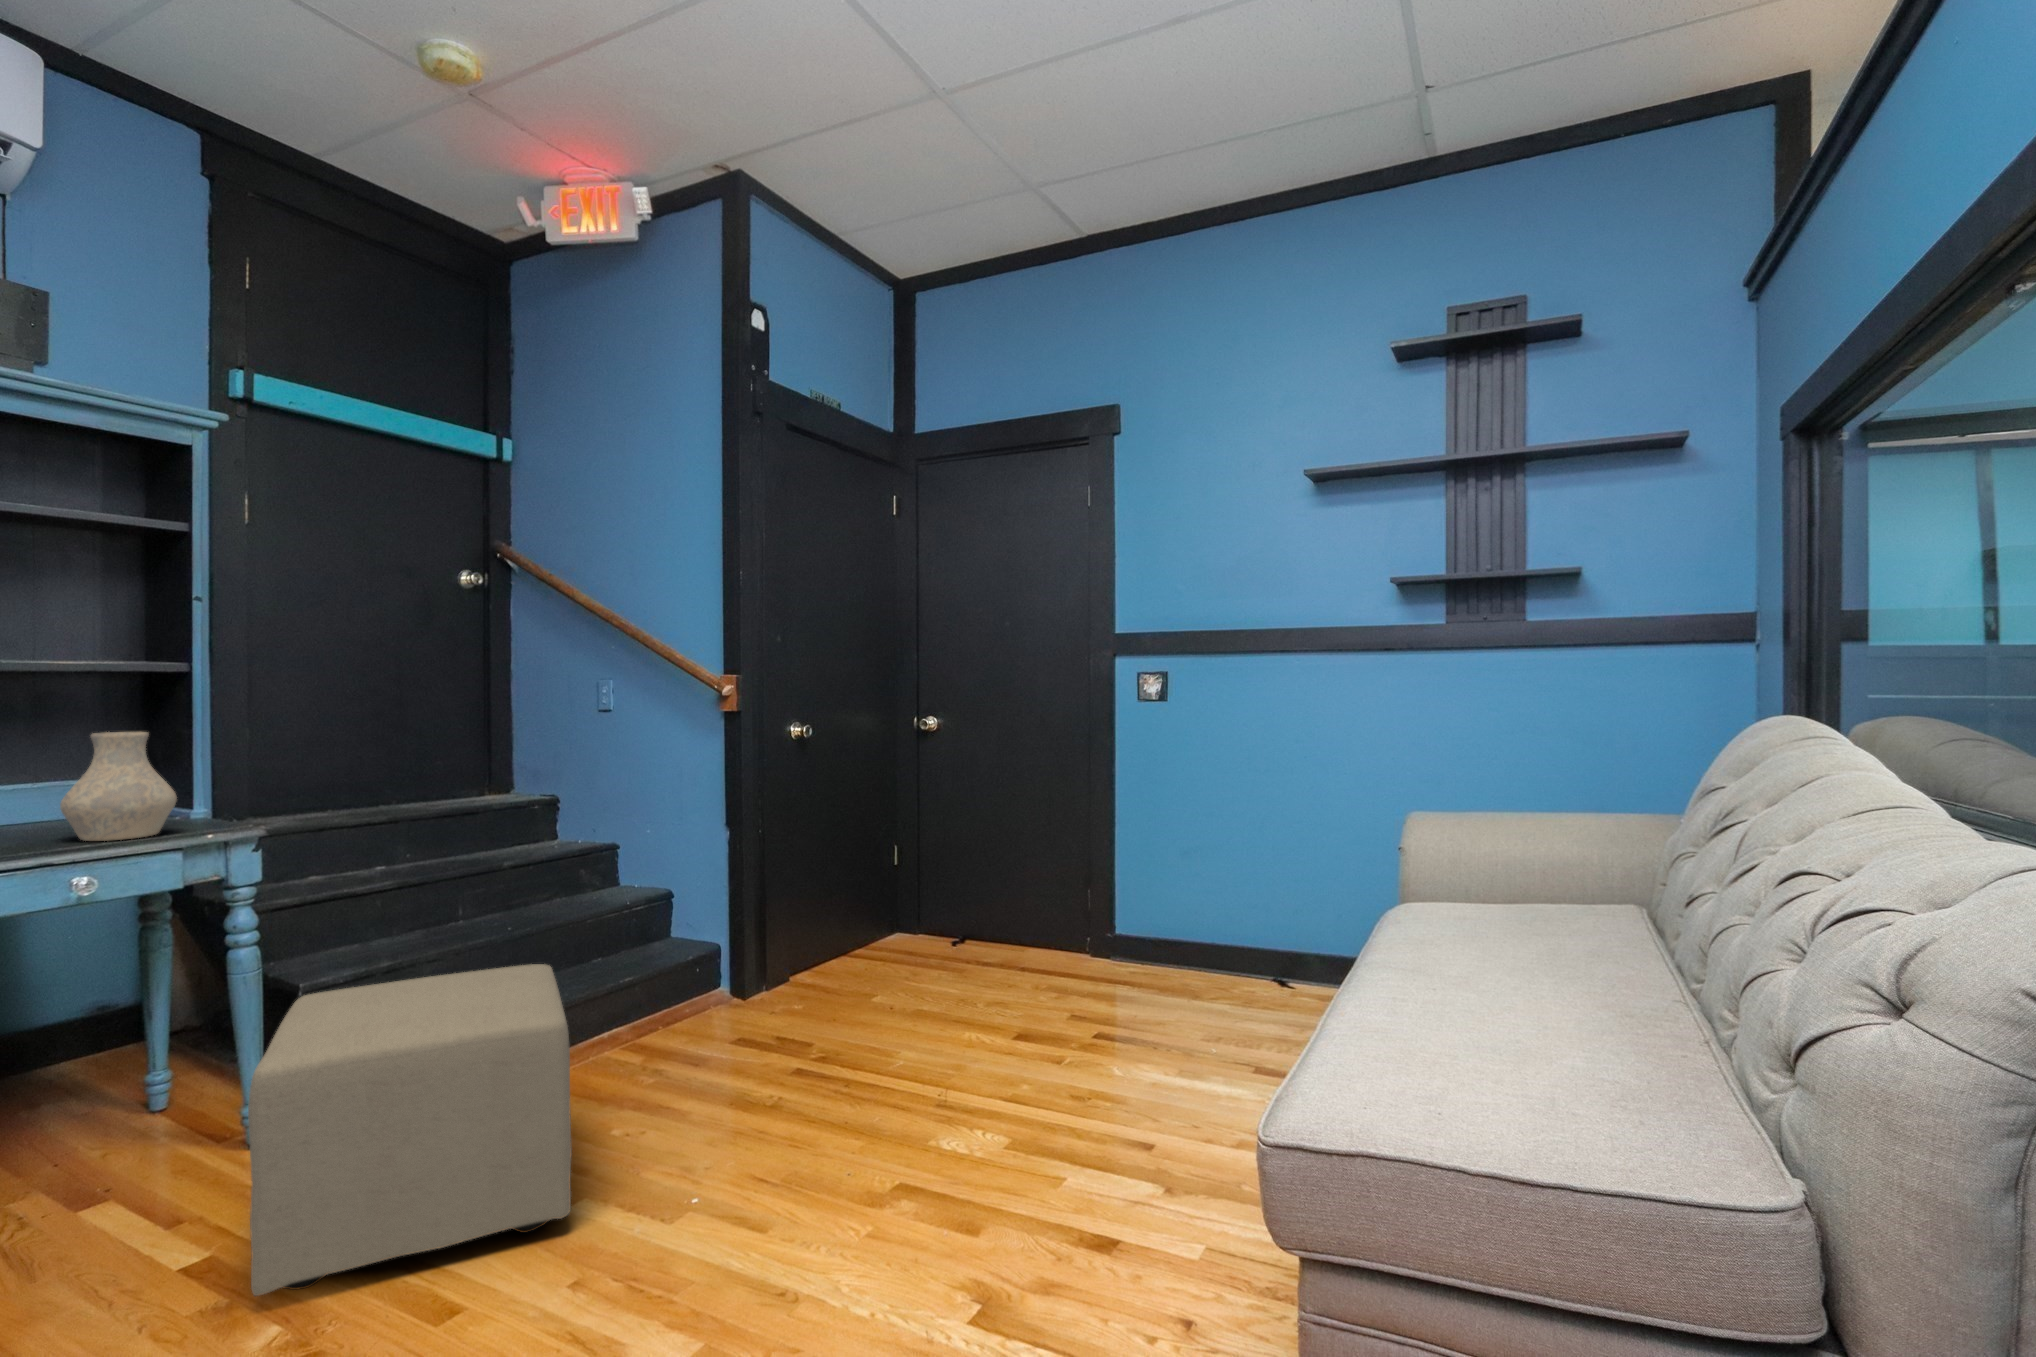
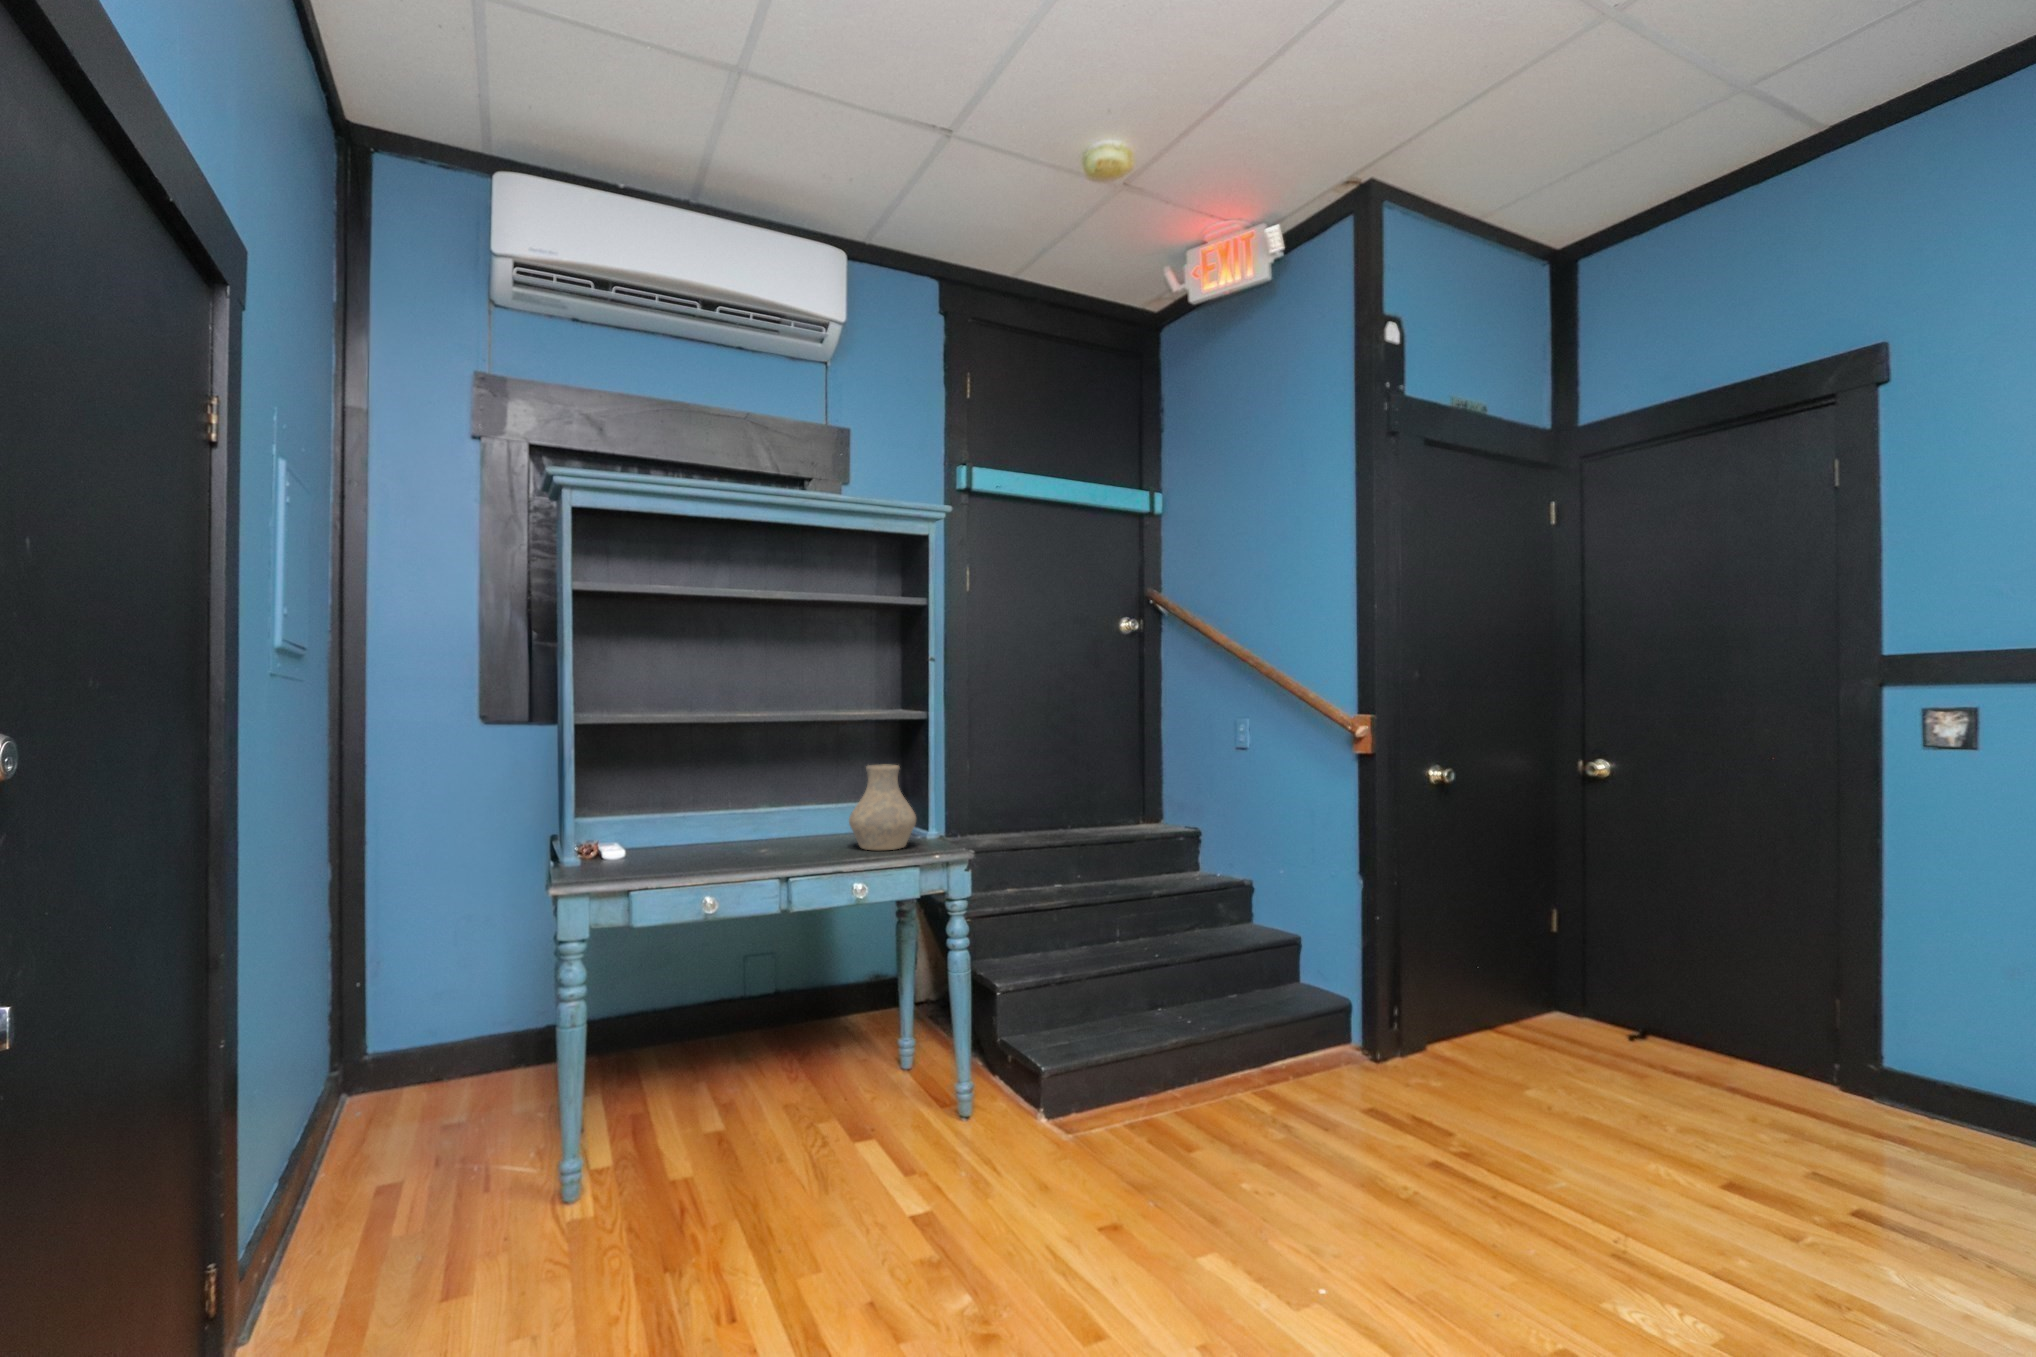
ottoman: present [248,964,572,1296] -> none [949,1005,1207,1295]

